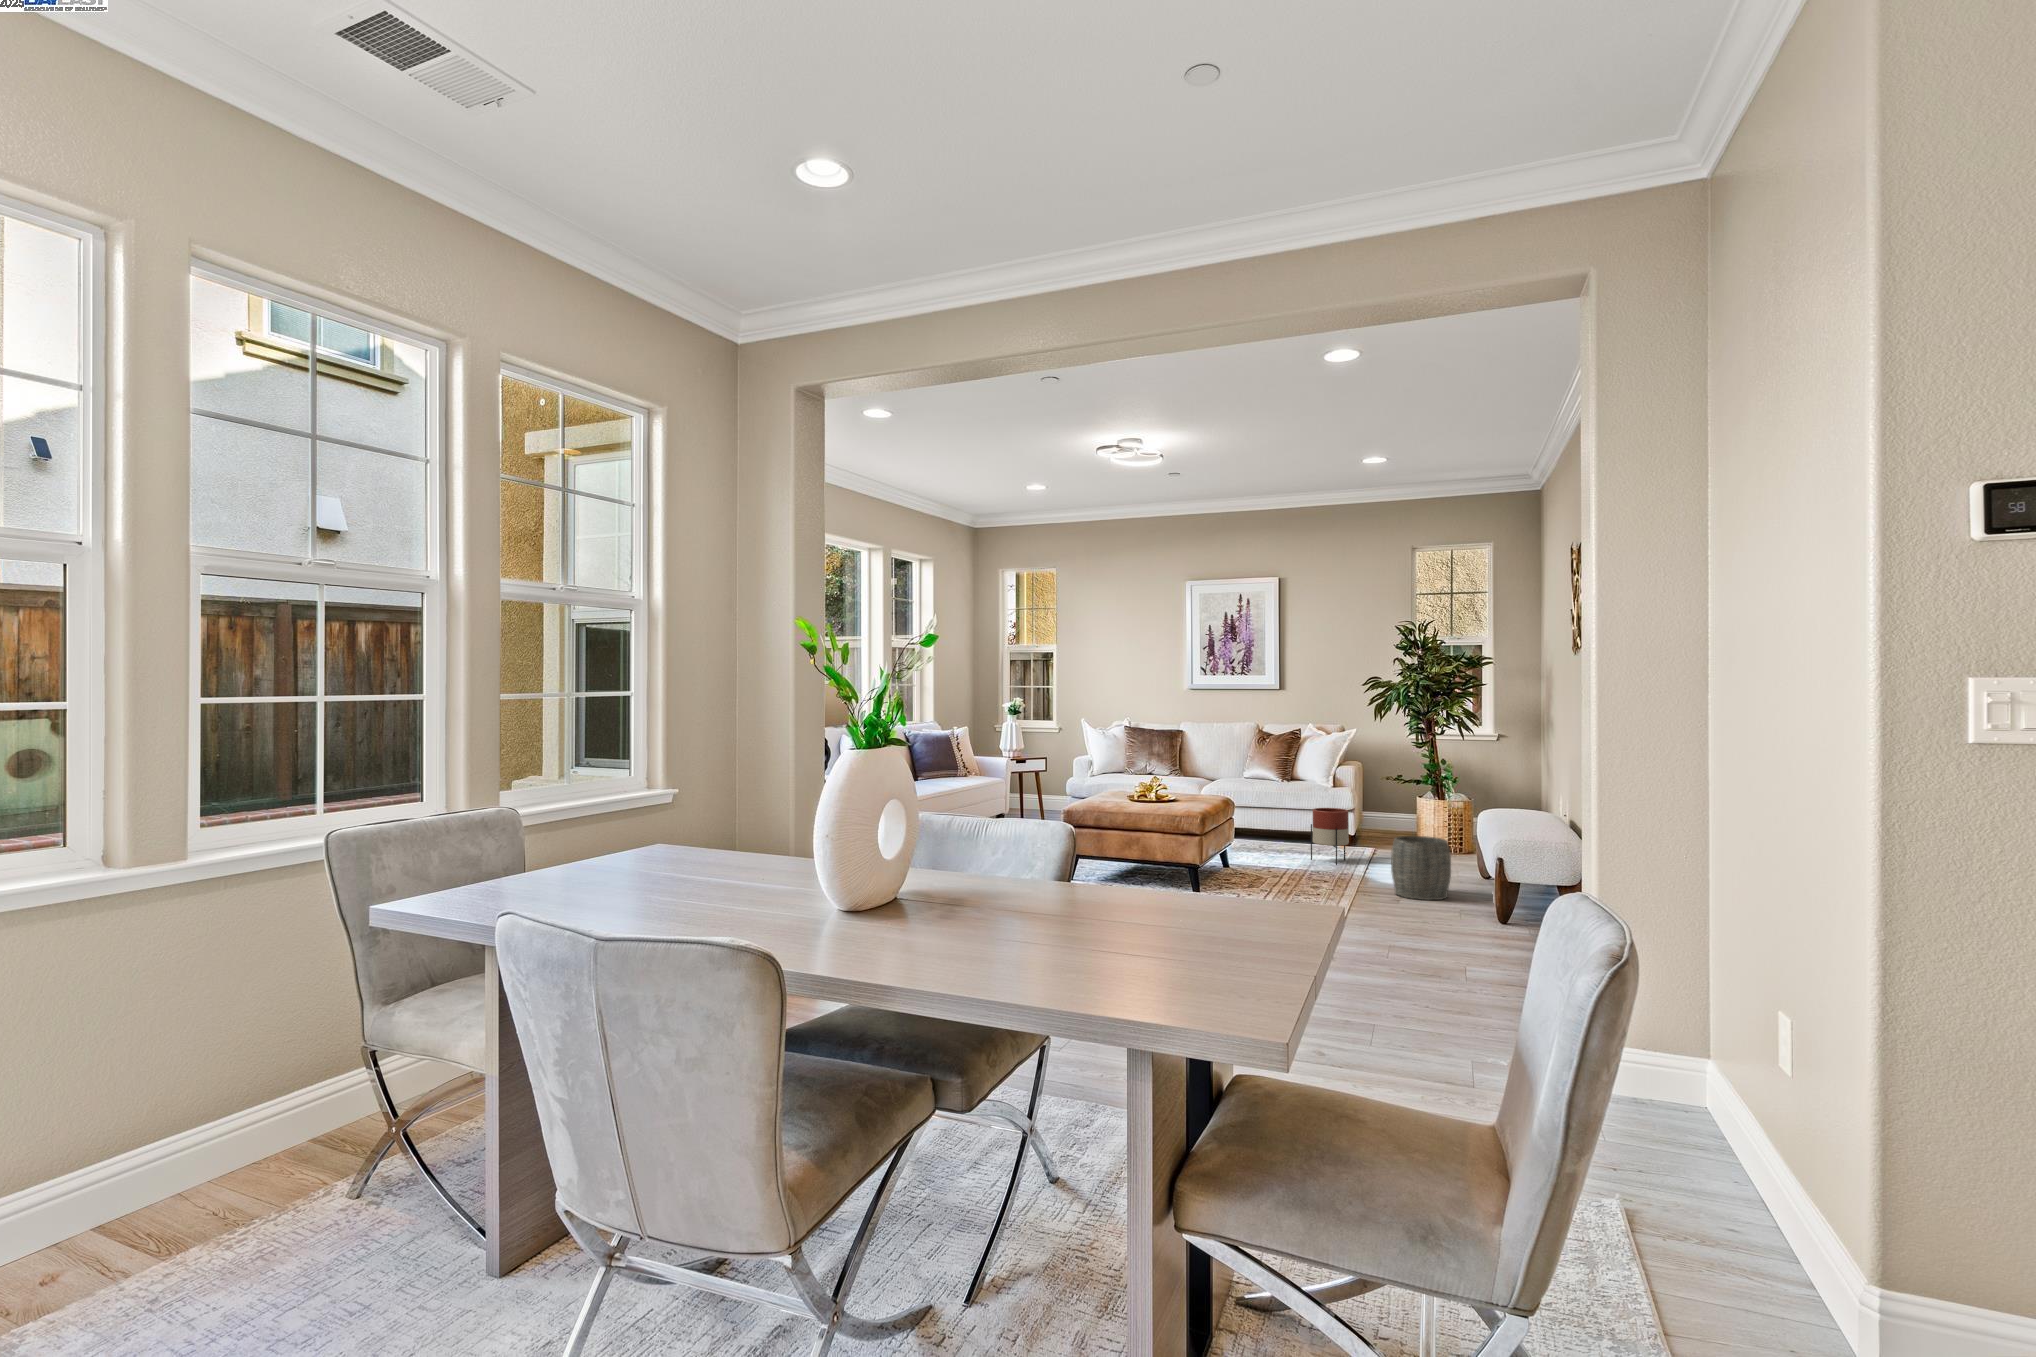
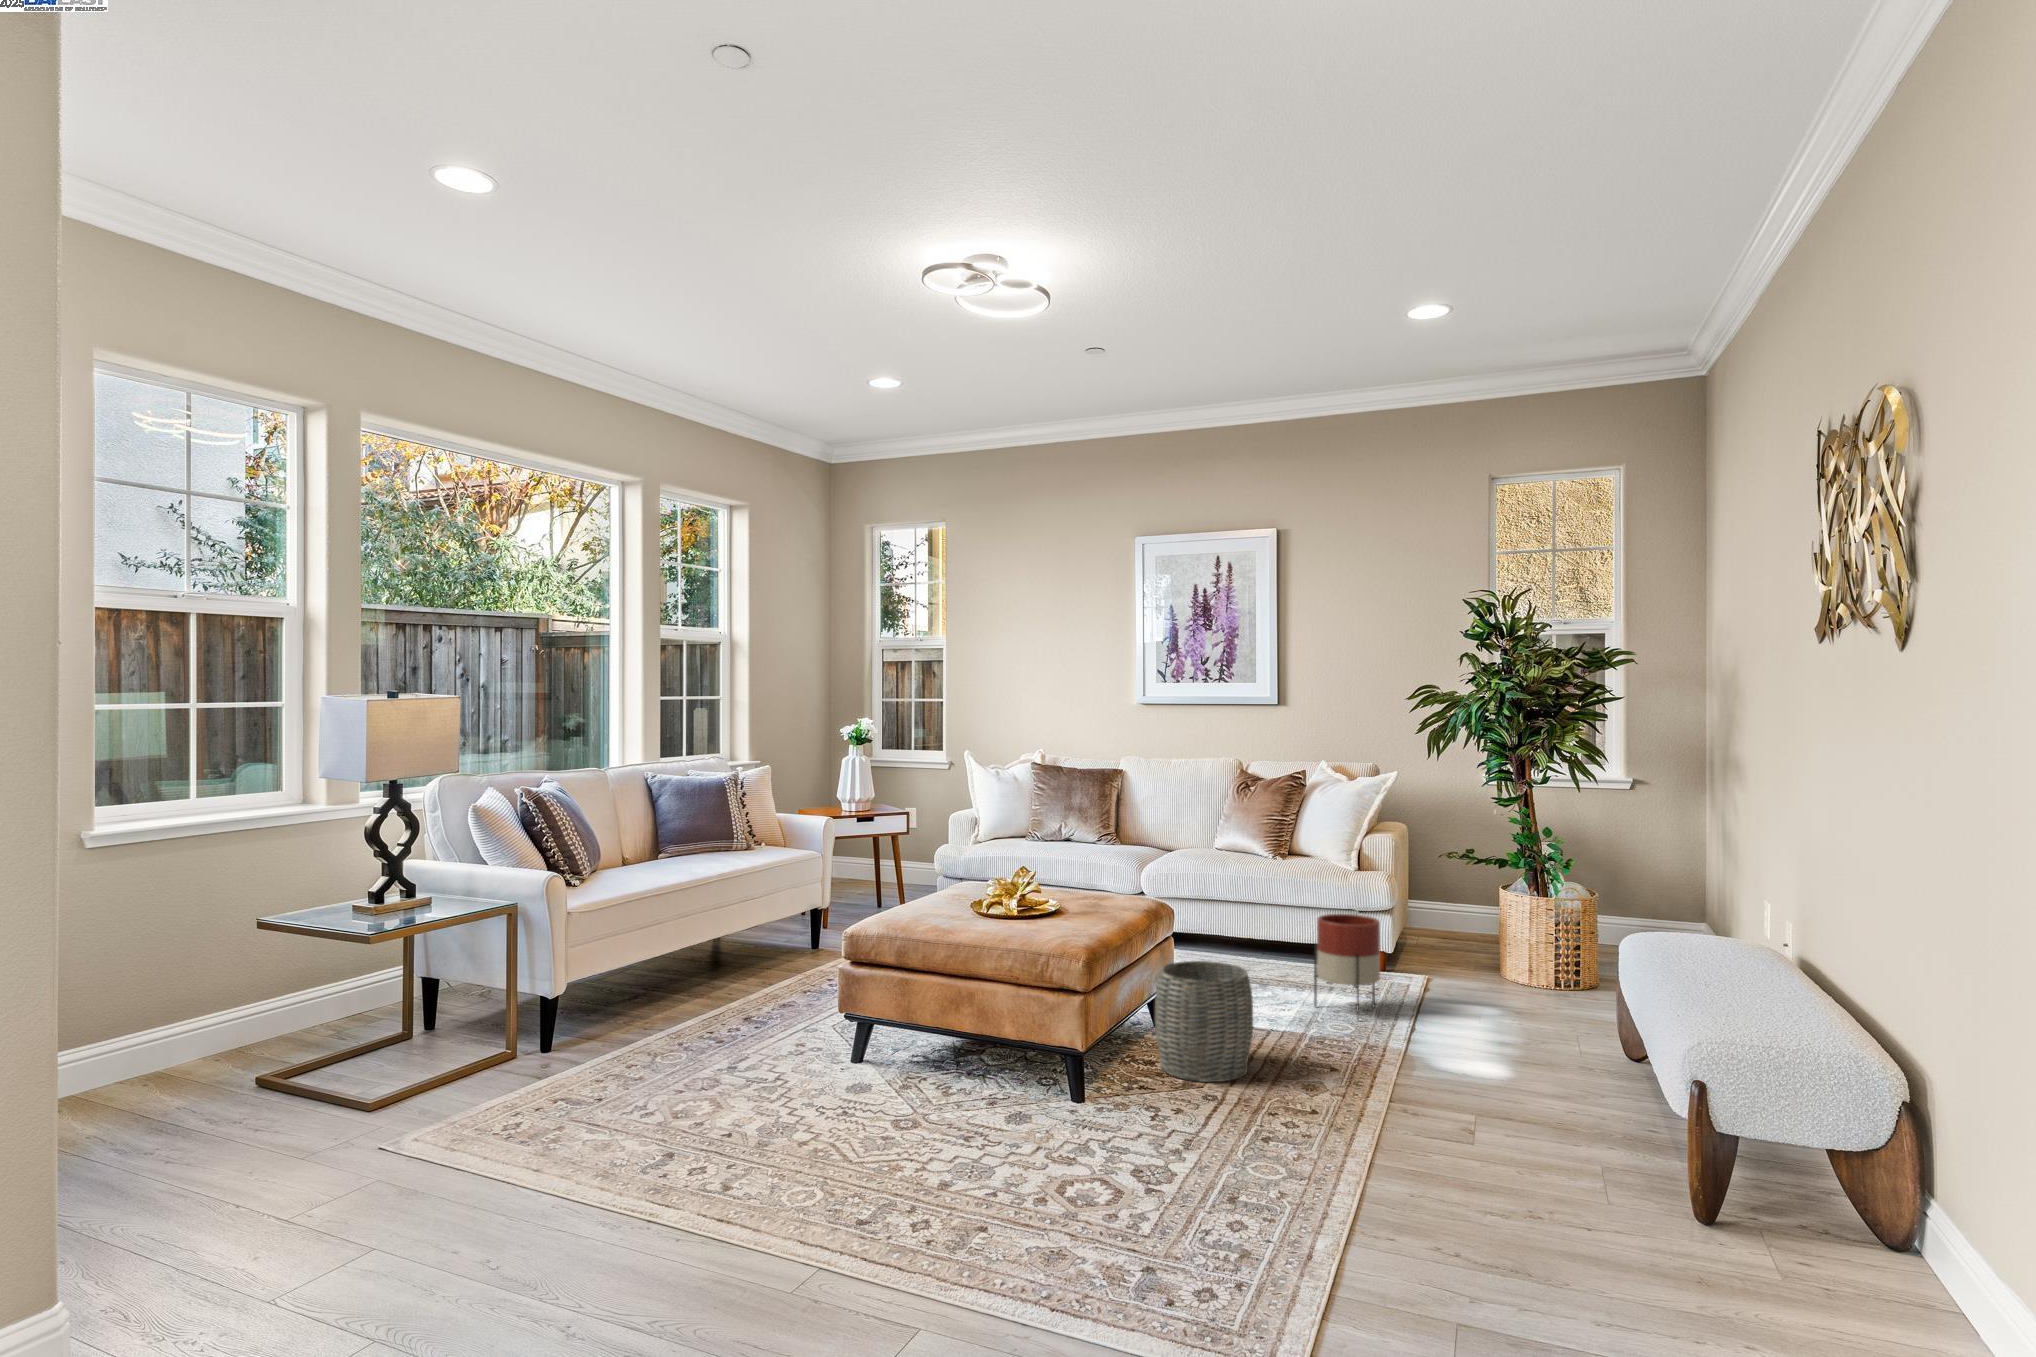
woven basket: present [1391,836,1451,900] -> present [1155,961,1253,1082]

